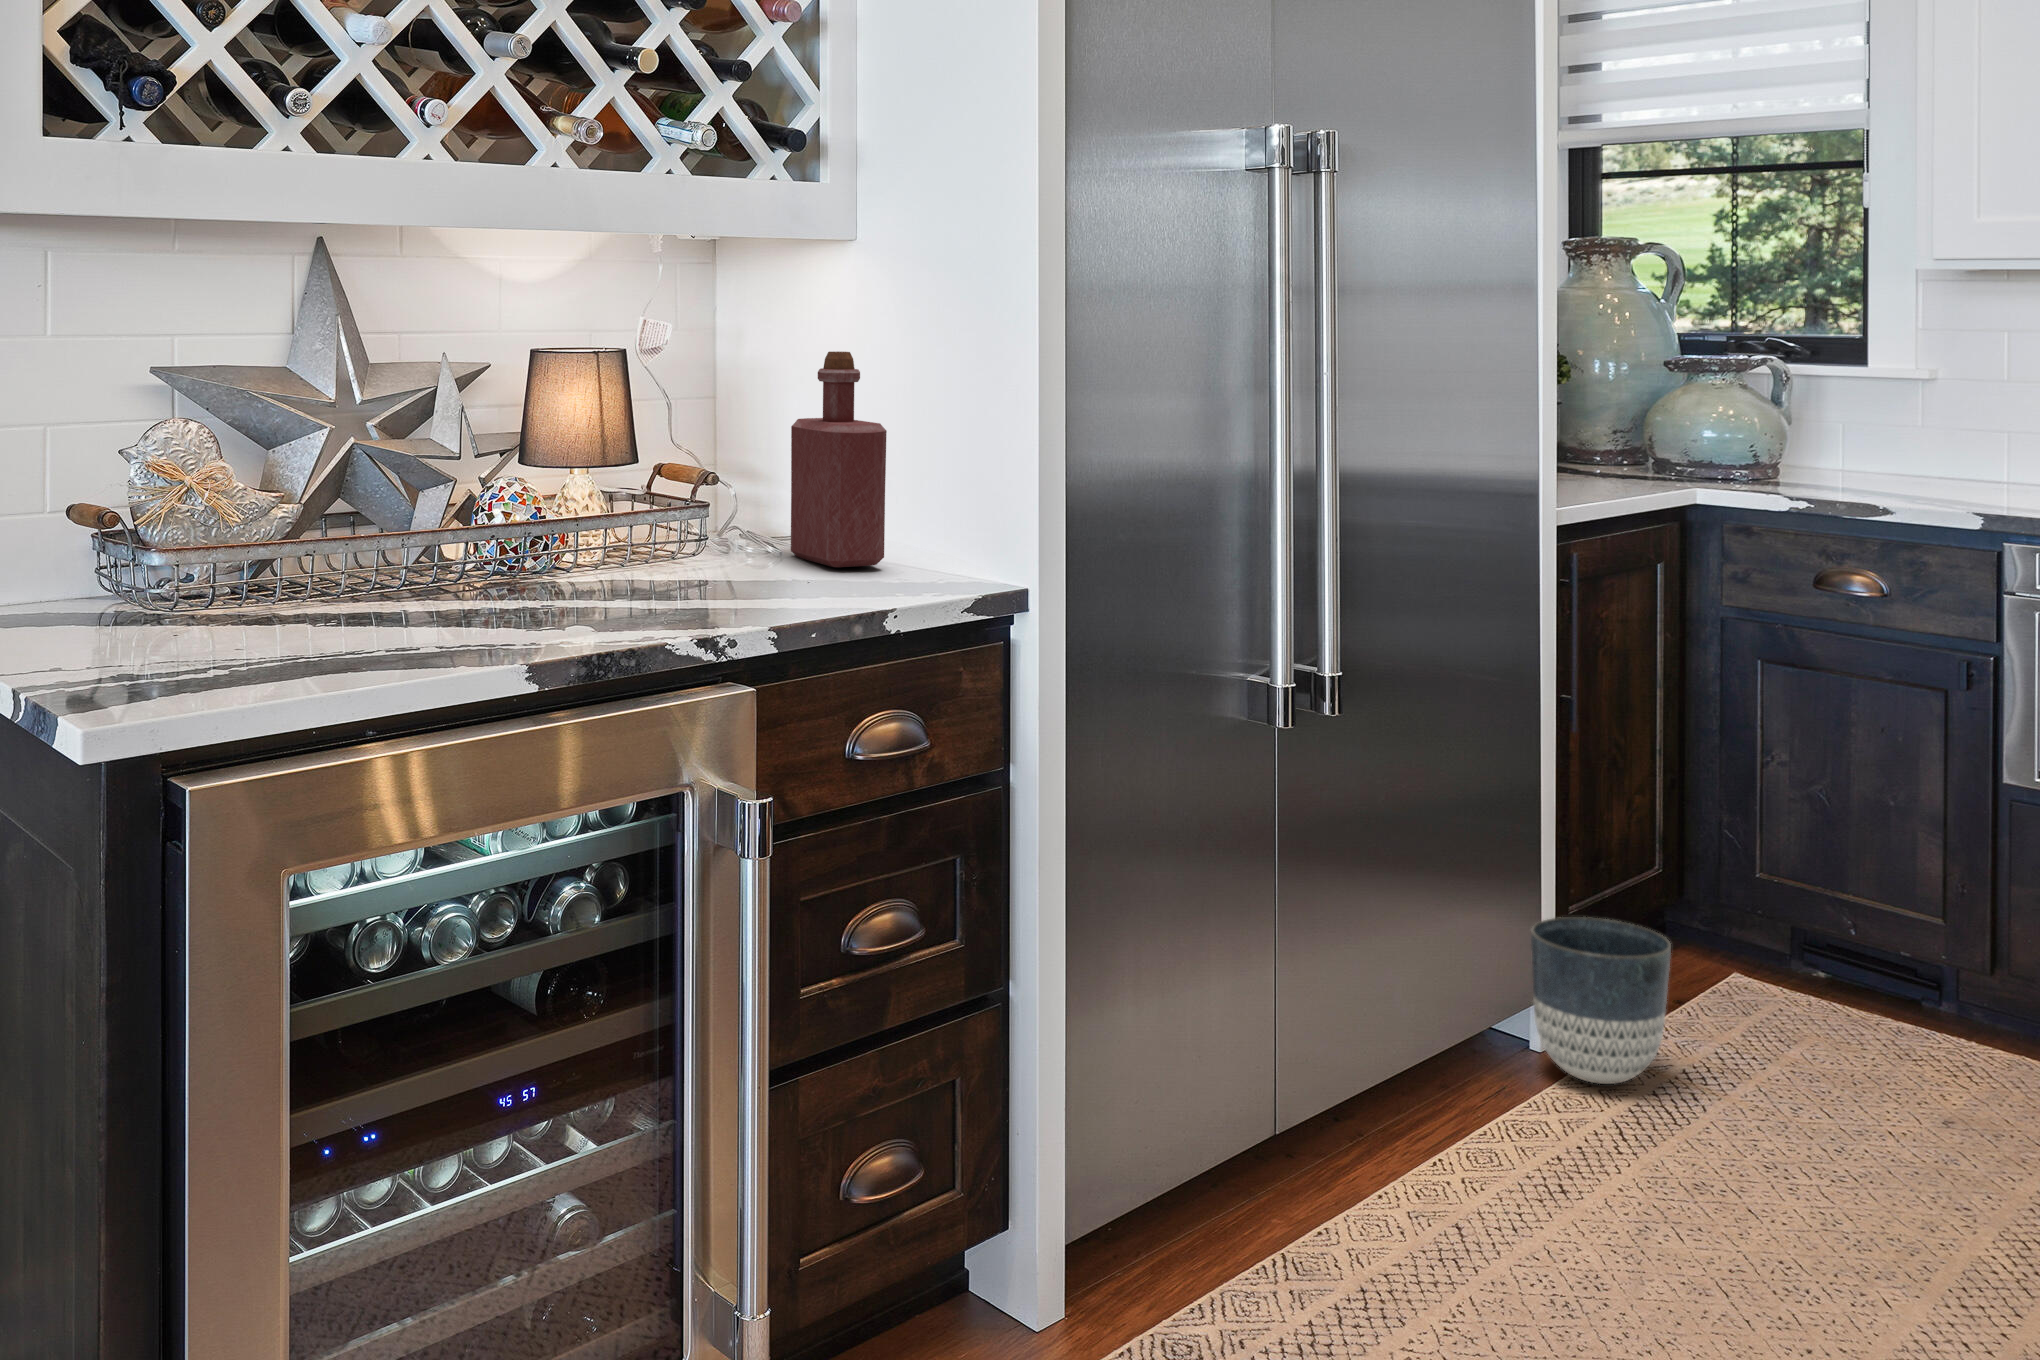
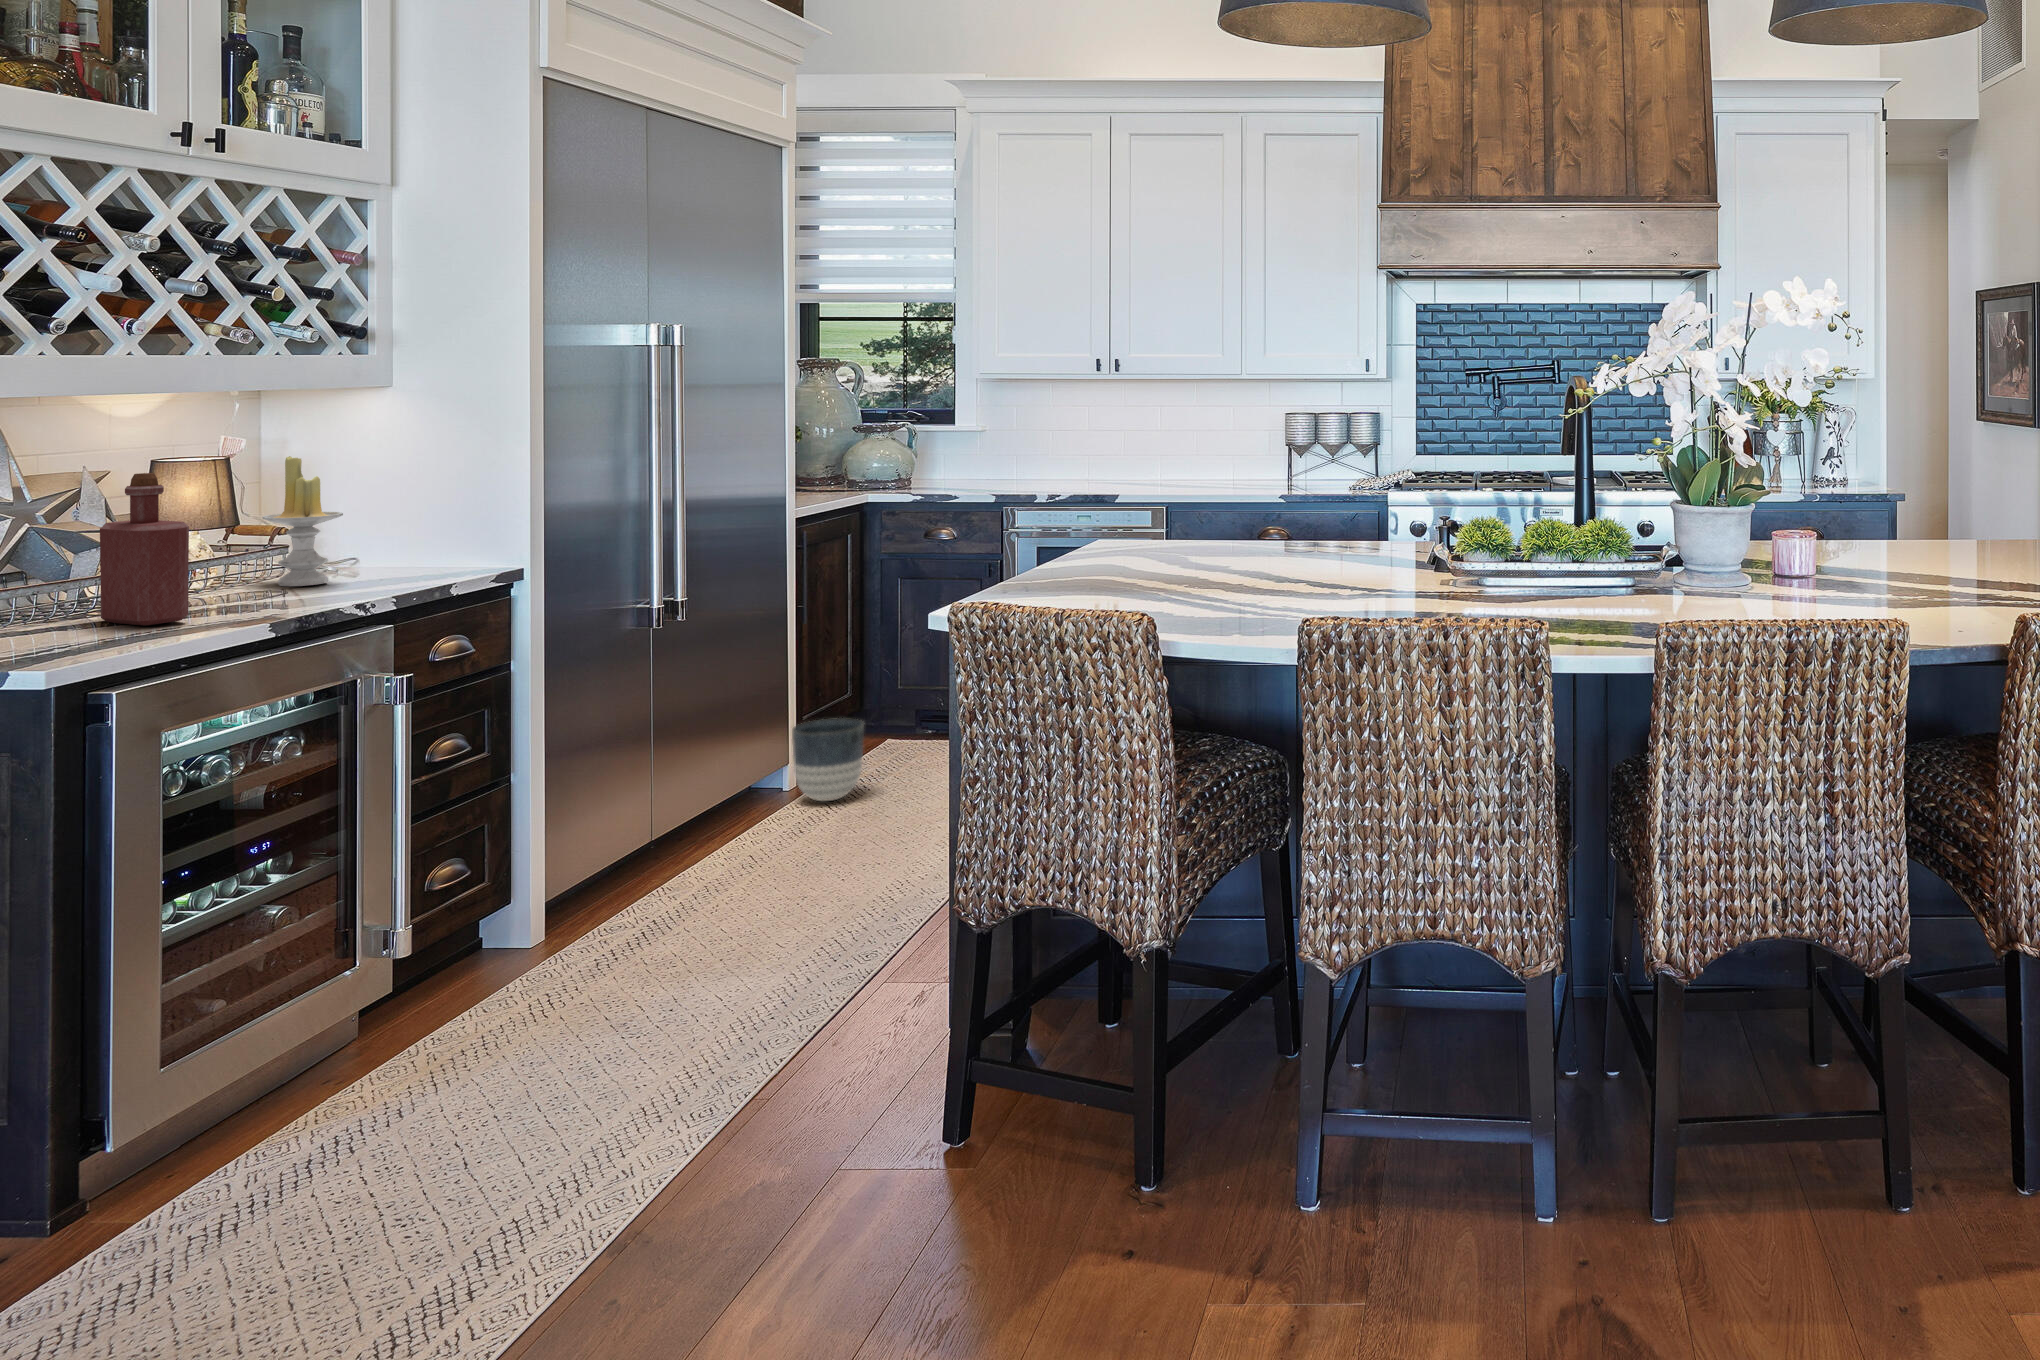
bottle: present [791,351,887,567] -> present [100,473,189,625]
candle: none [621,354,734,587] -> present [262,456,343,586]

